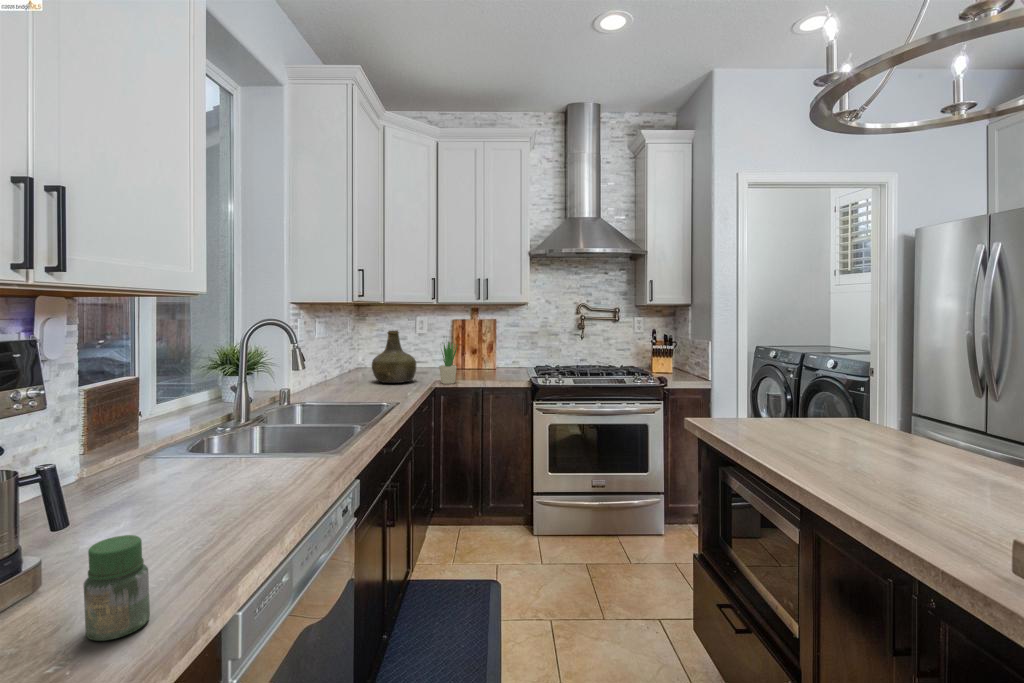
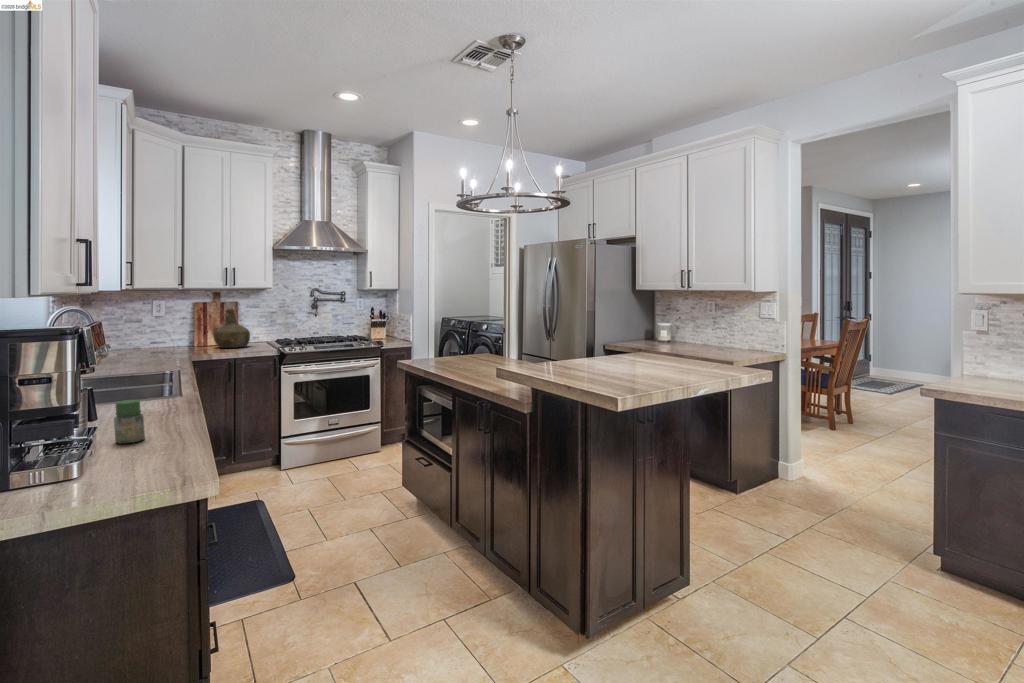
bottle: present [372,330,416,383] -> present [213,309,250,348]
potted plant: present [439,342,458,384] -> none [193,315,211,356]

